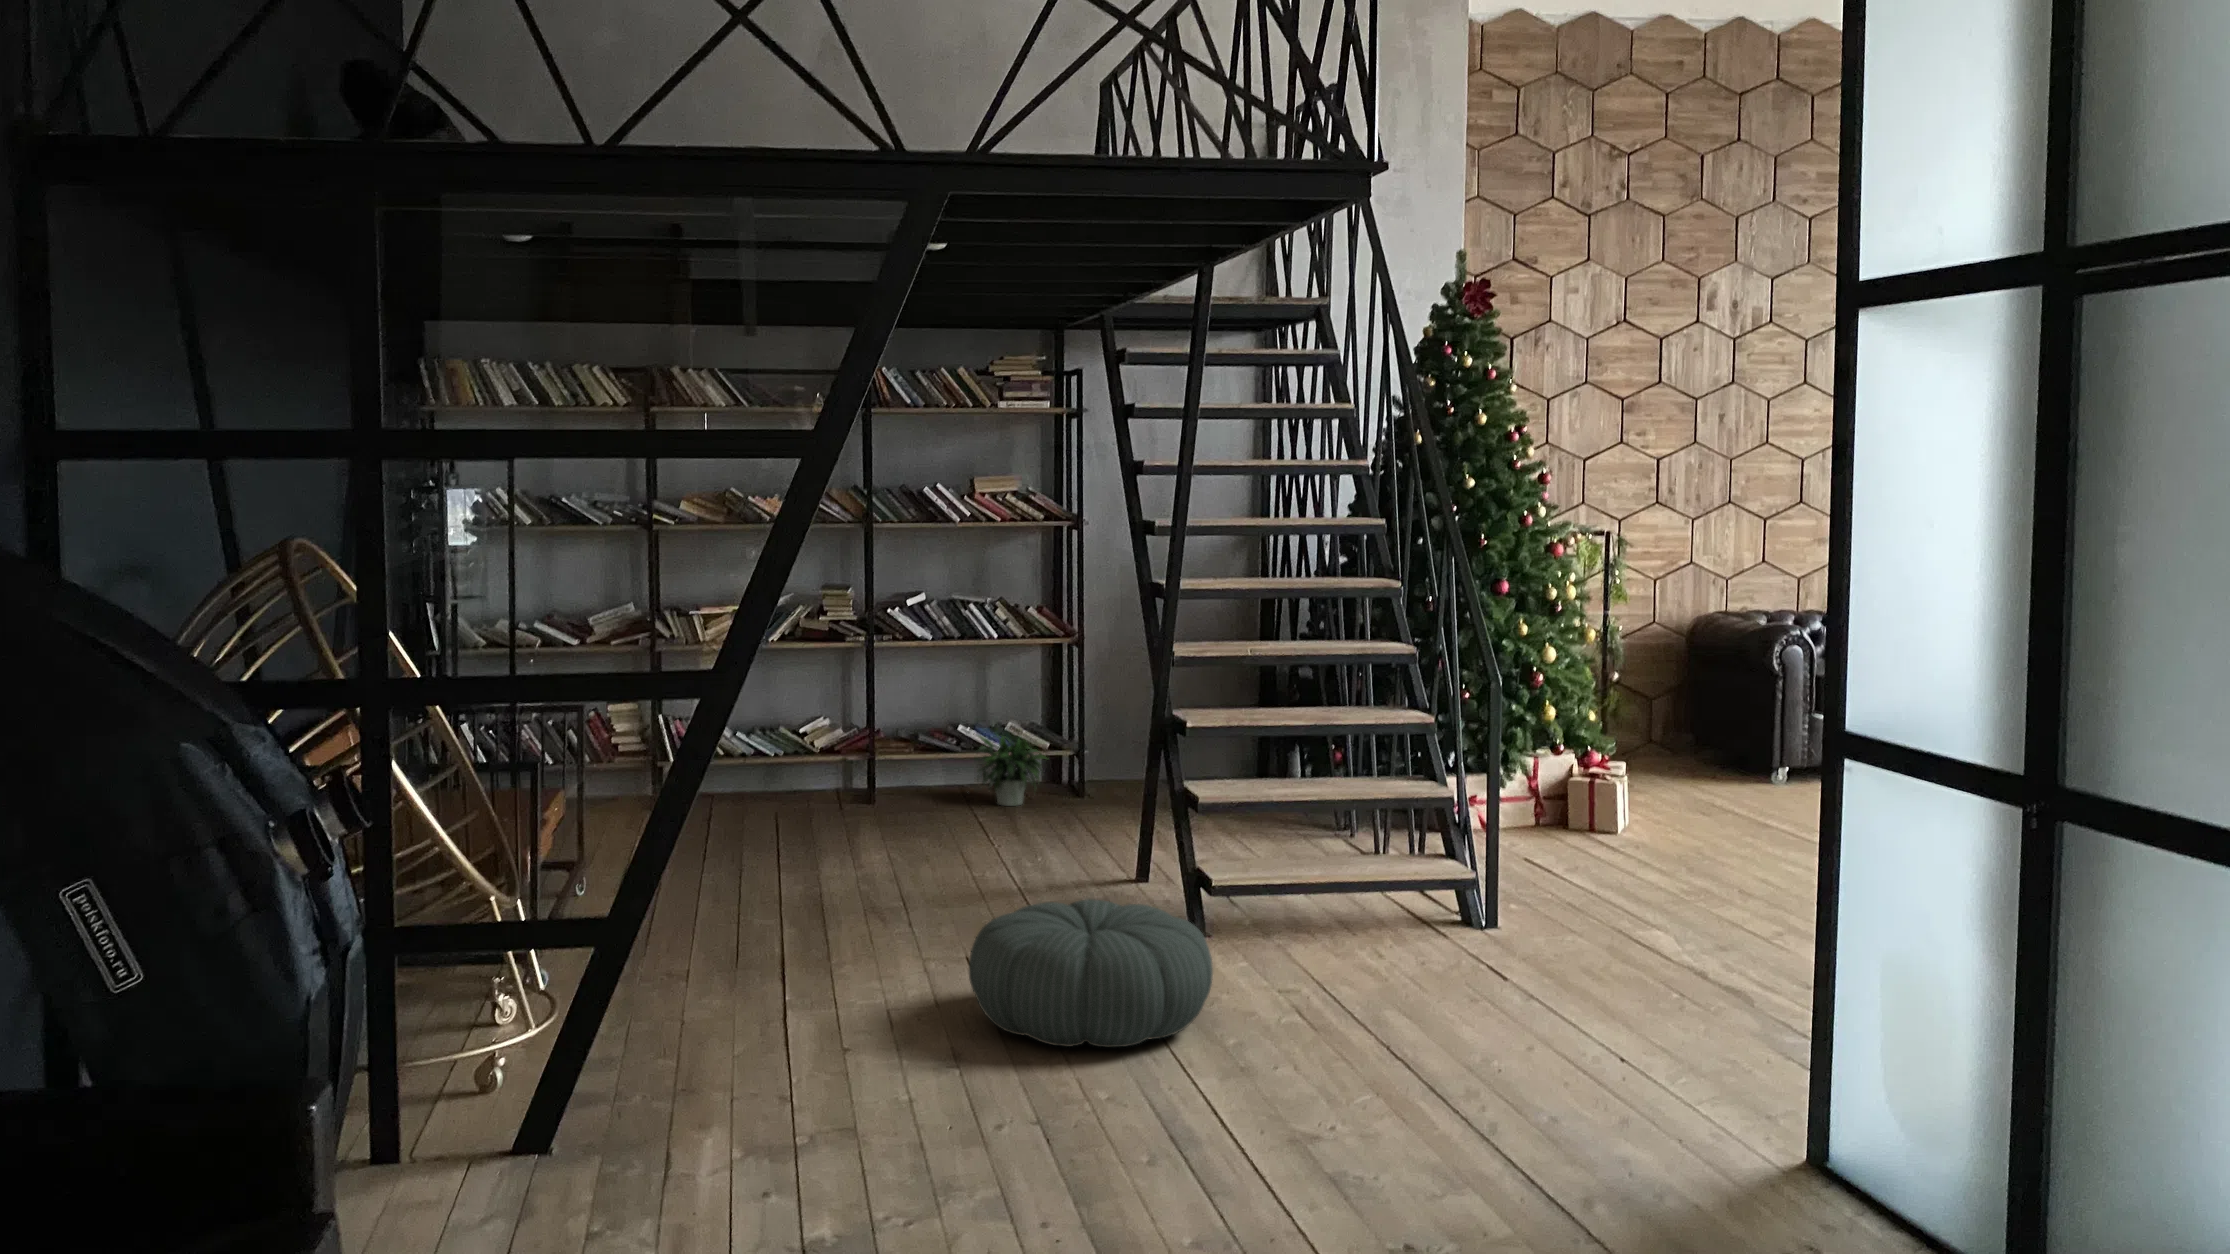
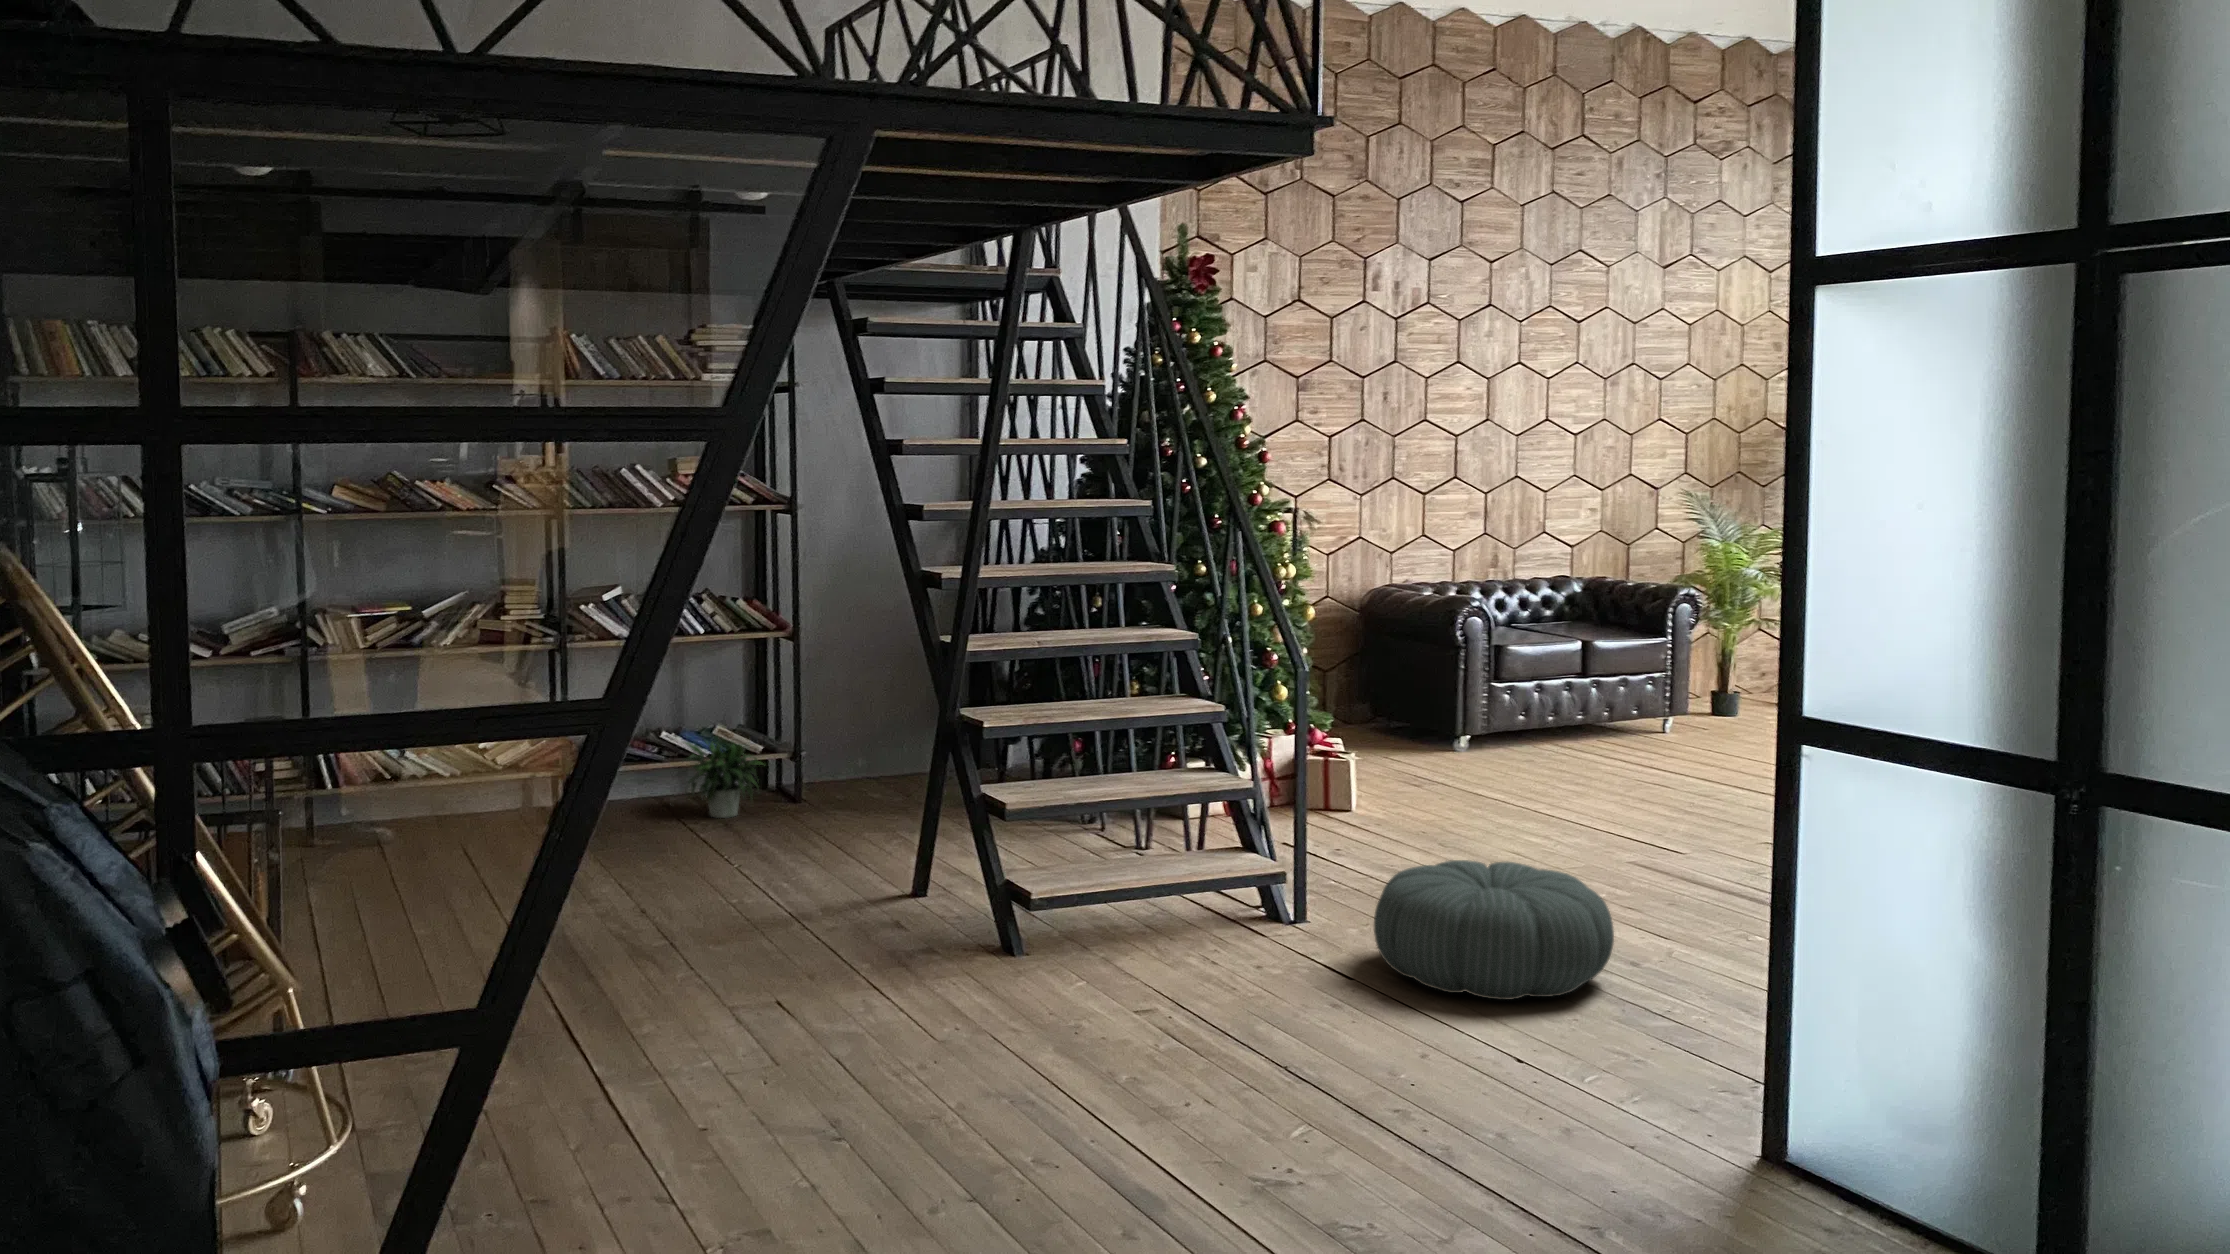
pouf: present [969,899,1213,1047] -> present [1374,860,1614,1000]

